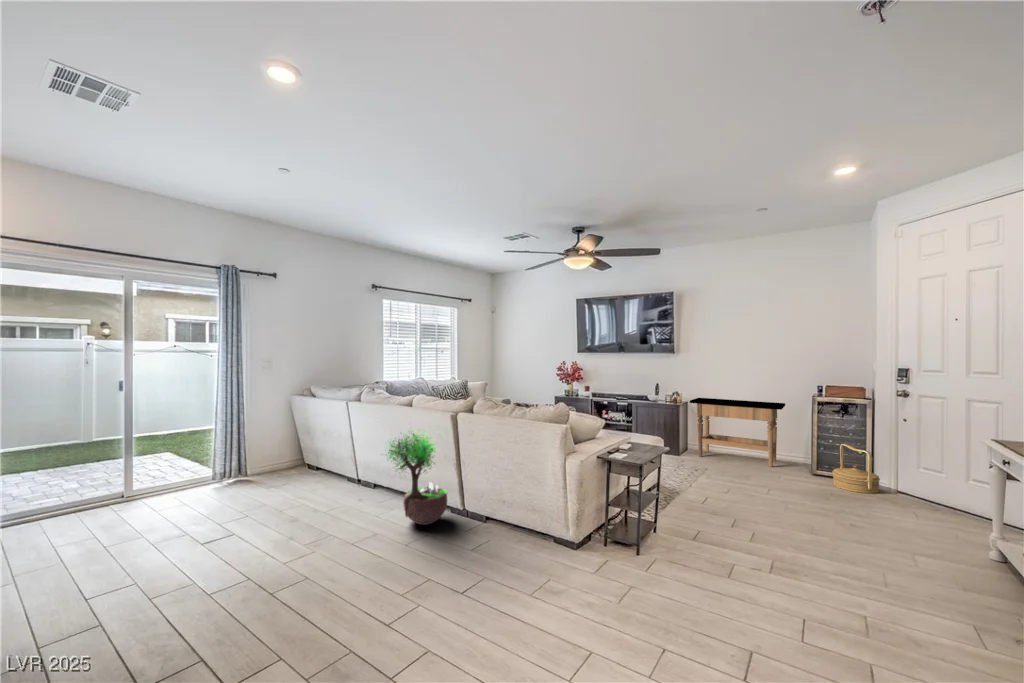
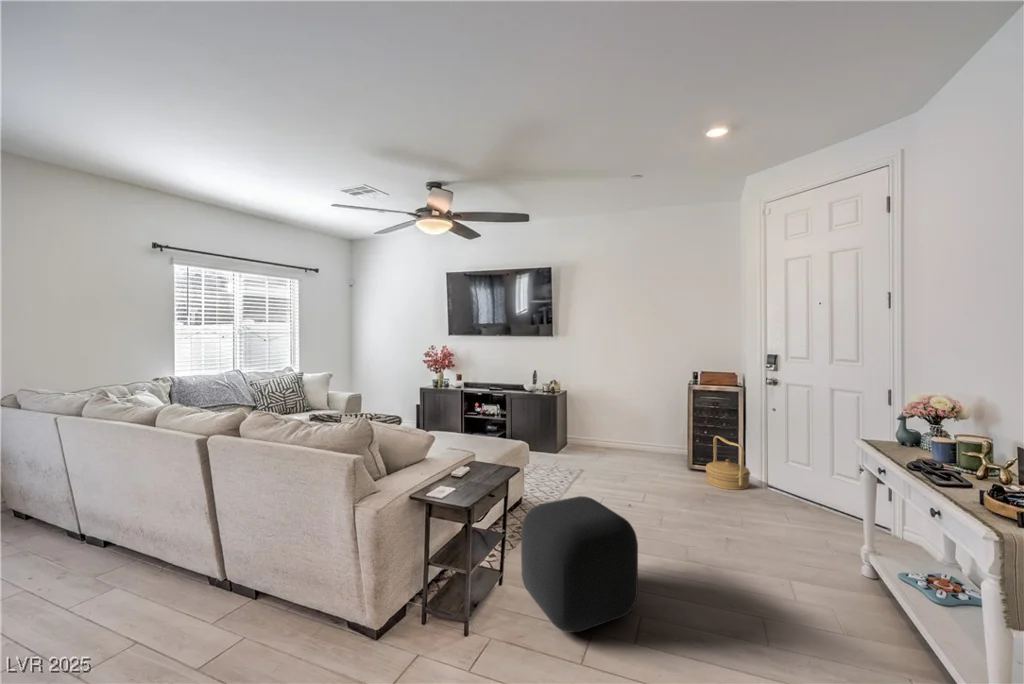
side table: present [690,398,785,467] -> none [566,386,663,462]
potted tree: present [385,431,447,525] -> none [56,461,199,617]
ottoman: none [676,470,774,563] -> present [521,496,638,632]

